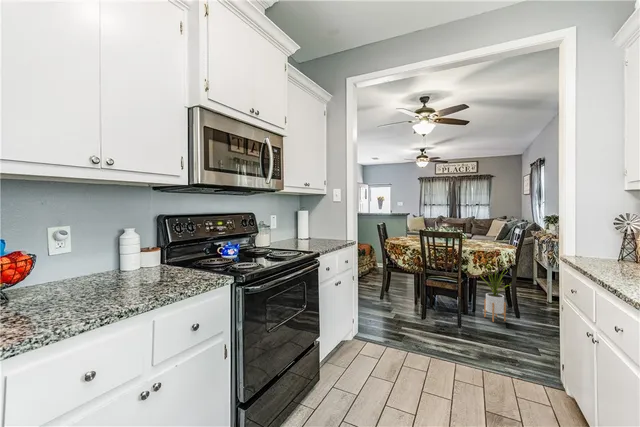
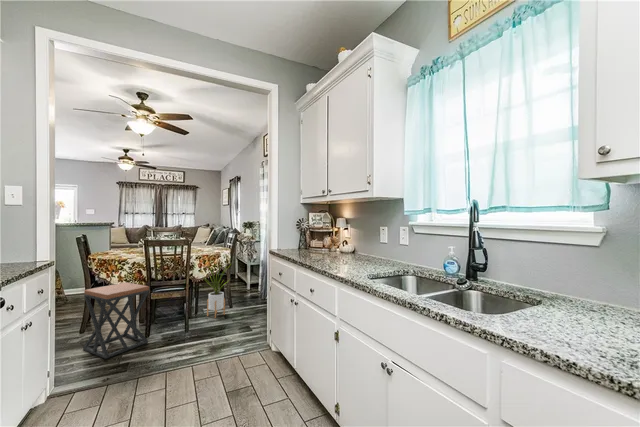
stool: none [378,267,423,327] -> present [83,282,149,359]

